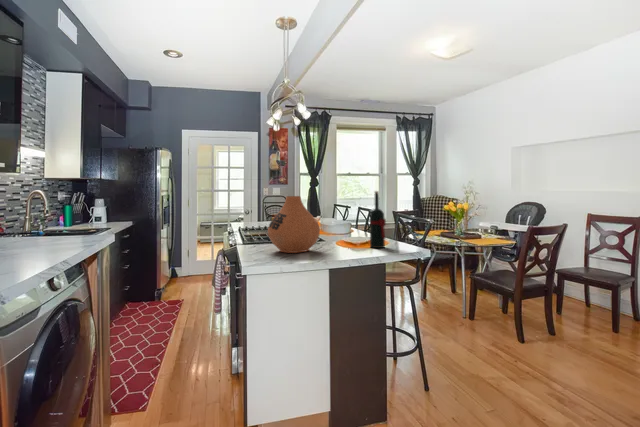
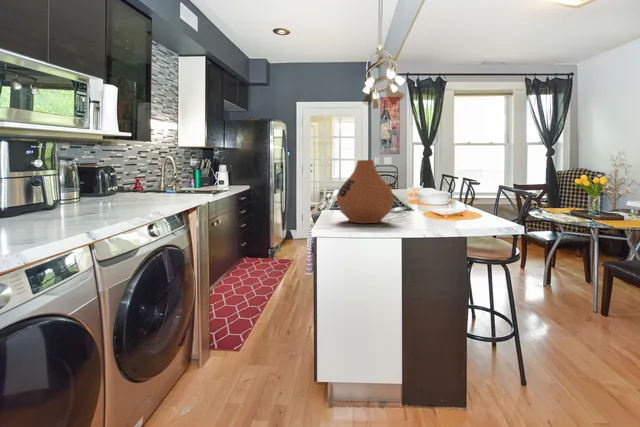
wine bottle: present [370,191,386,248] -> none [456,156,477,224]

